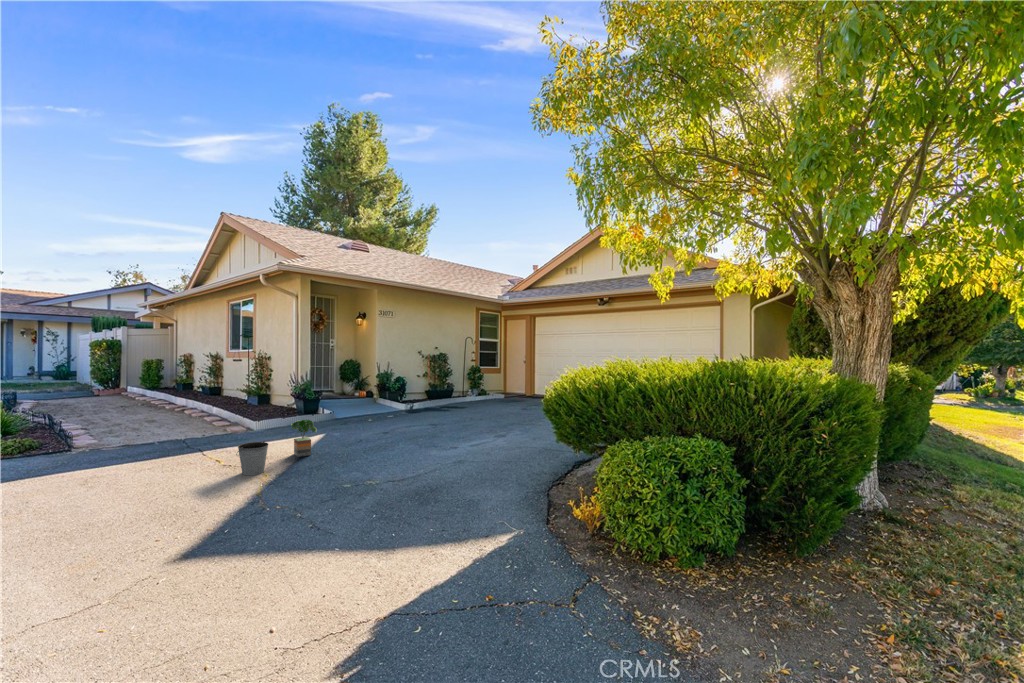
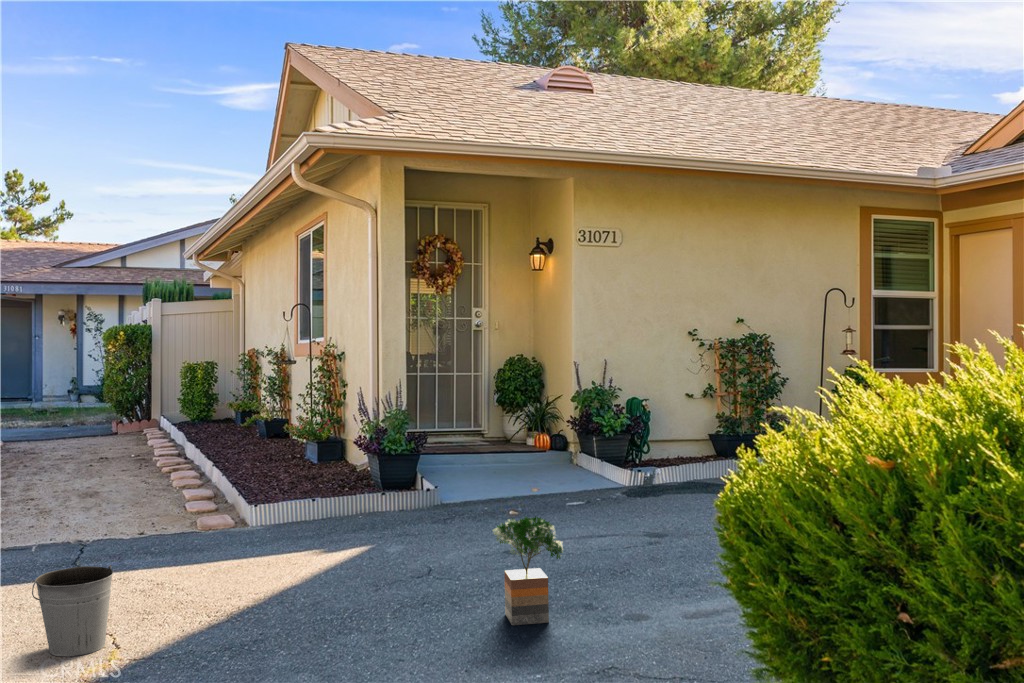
potted tree: present [291,420,317,457] -> present [493,516,563,625]

